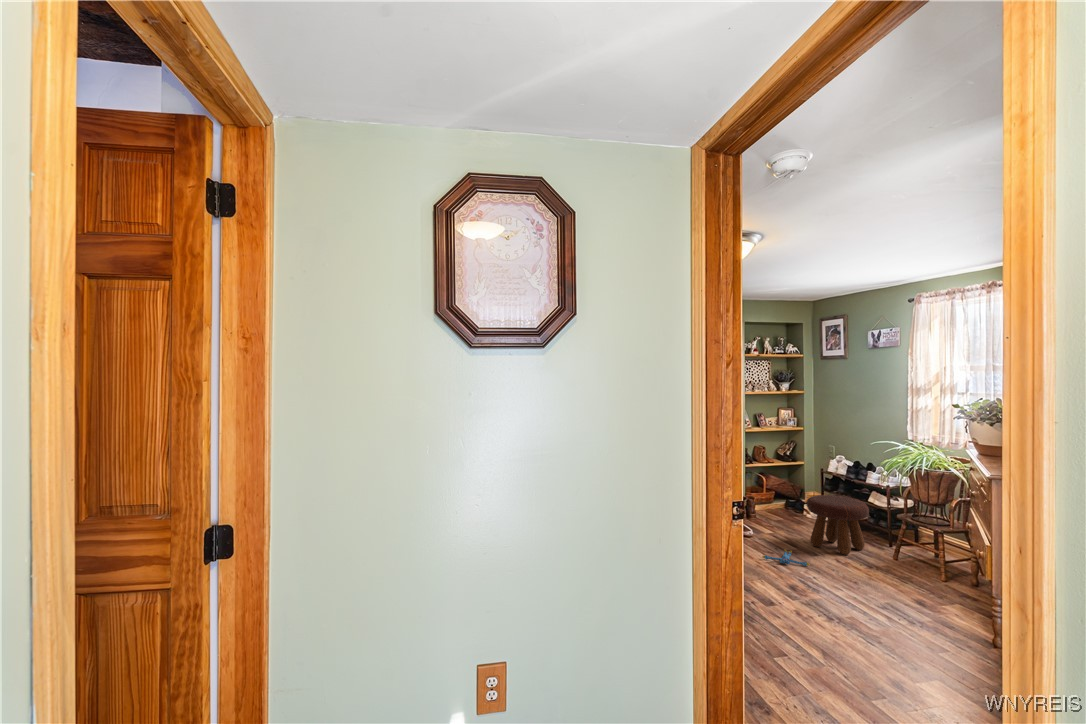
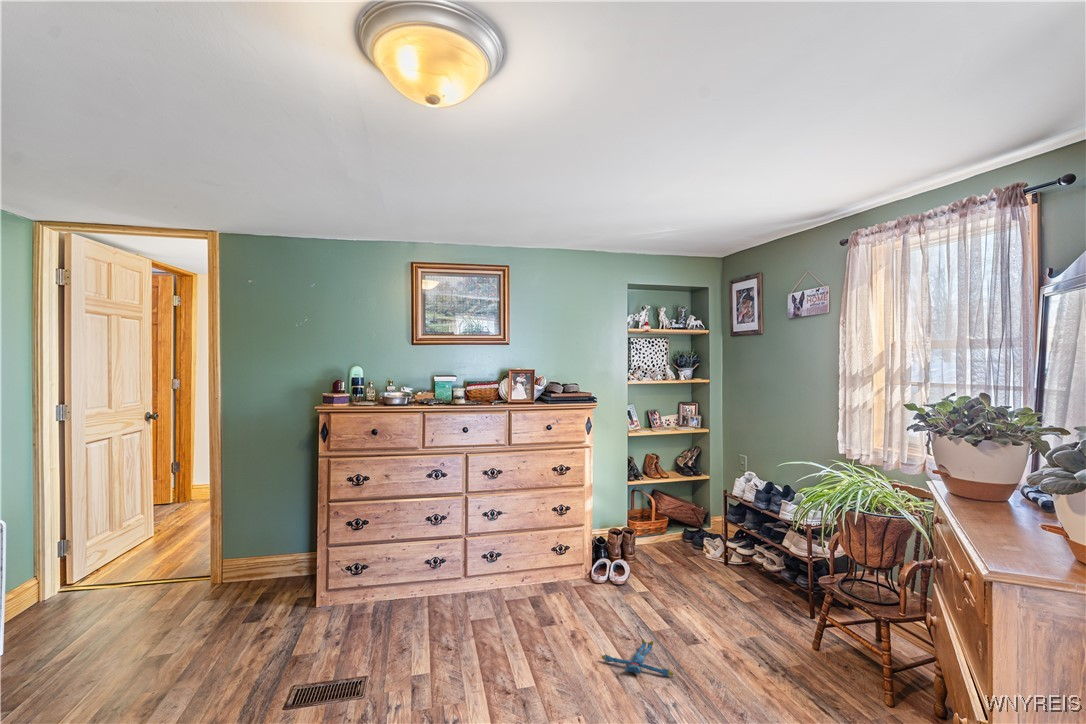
footstool: present [807,495,869,555] -> none [686,541,777,643]

